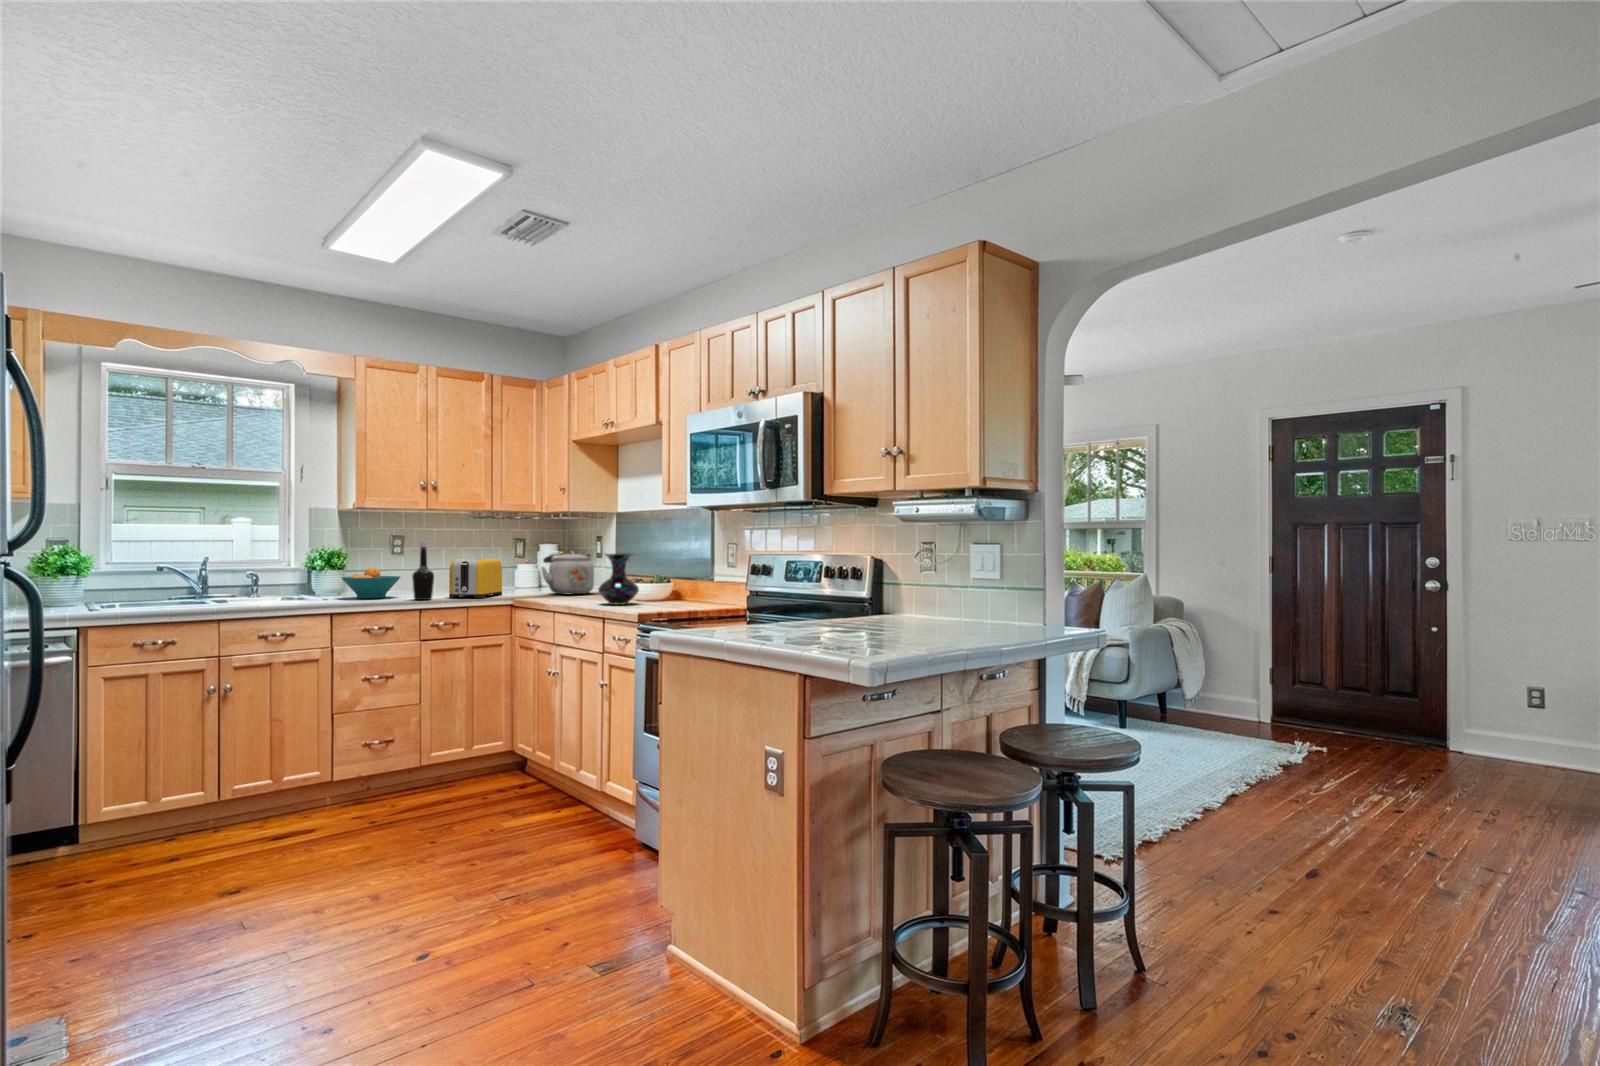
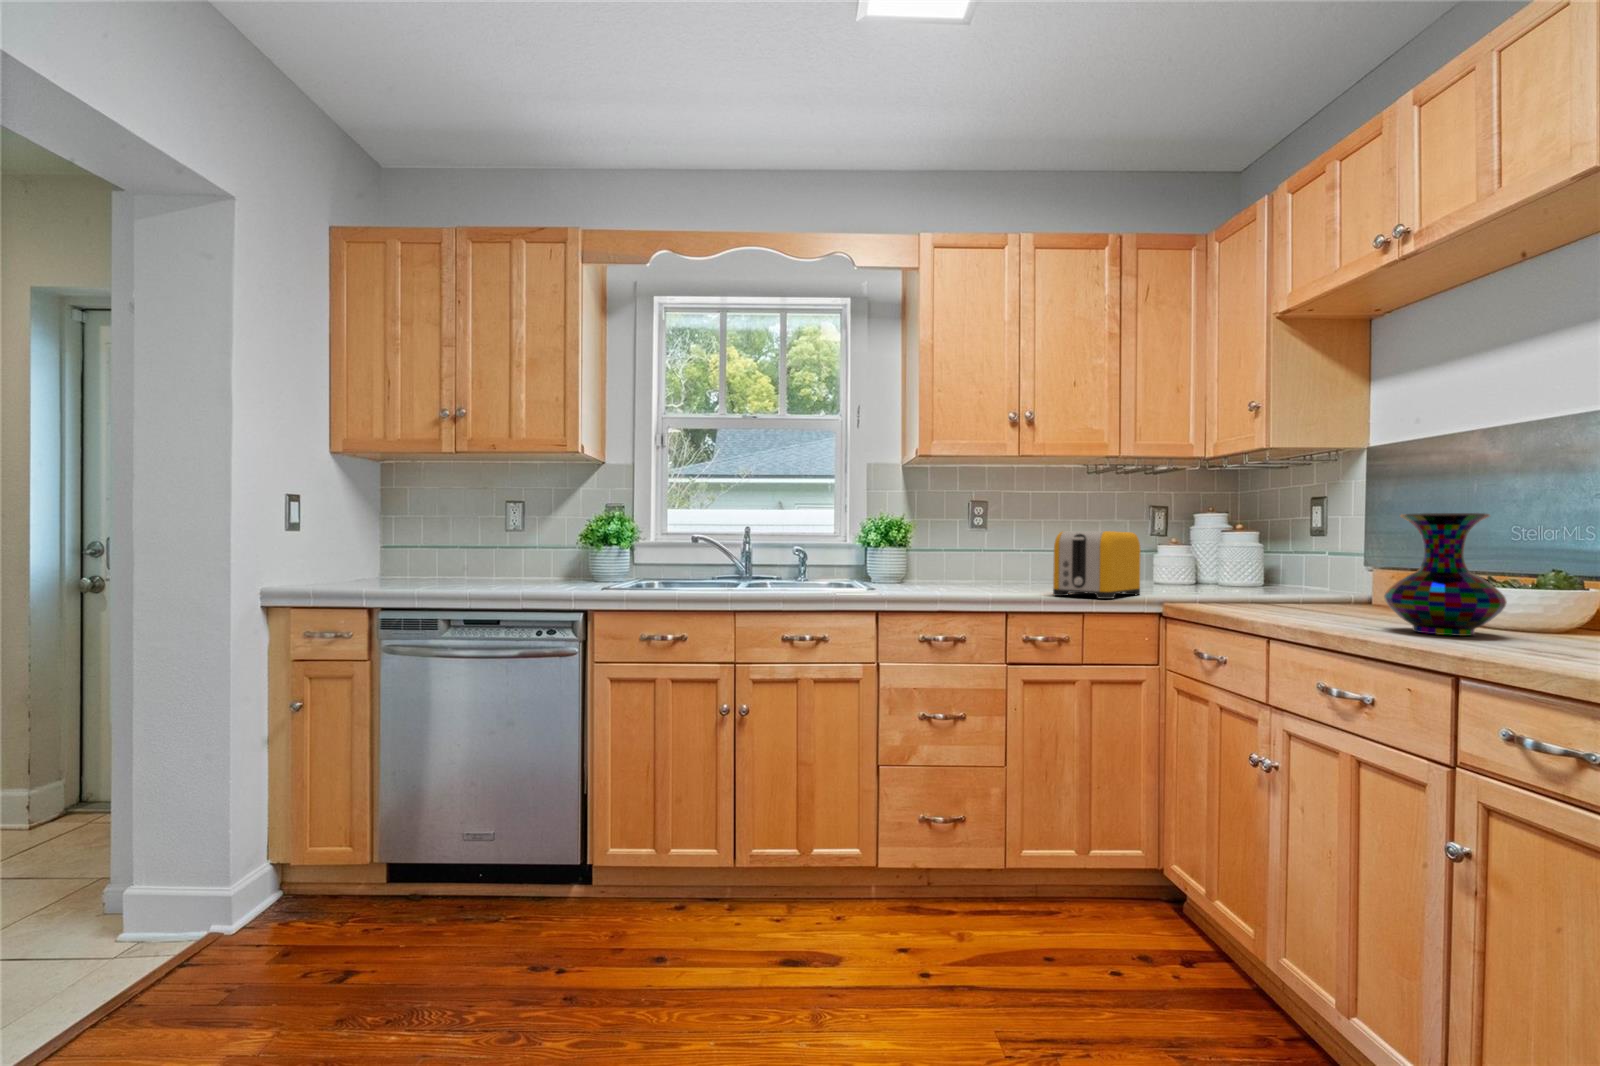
bottle: present [412,542,434,600] -> none [995,501,1029,597]
kettle: present [542,551,594,595] -> none [1214,519,1324,601]
fruit bowl: present [342,568,400,599] -> none [898,542,980,589]

